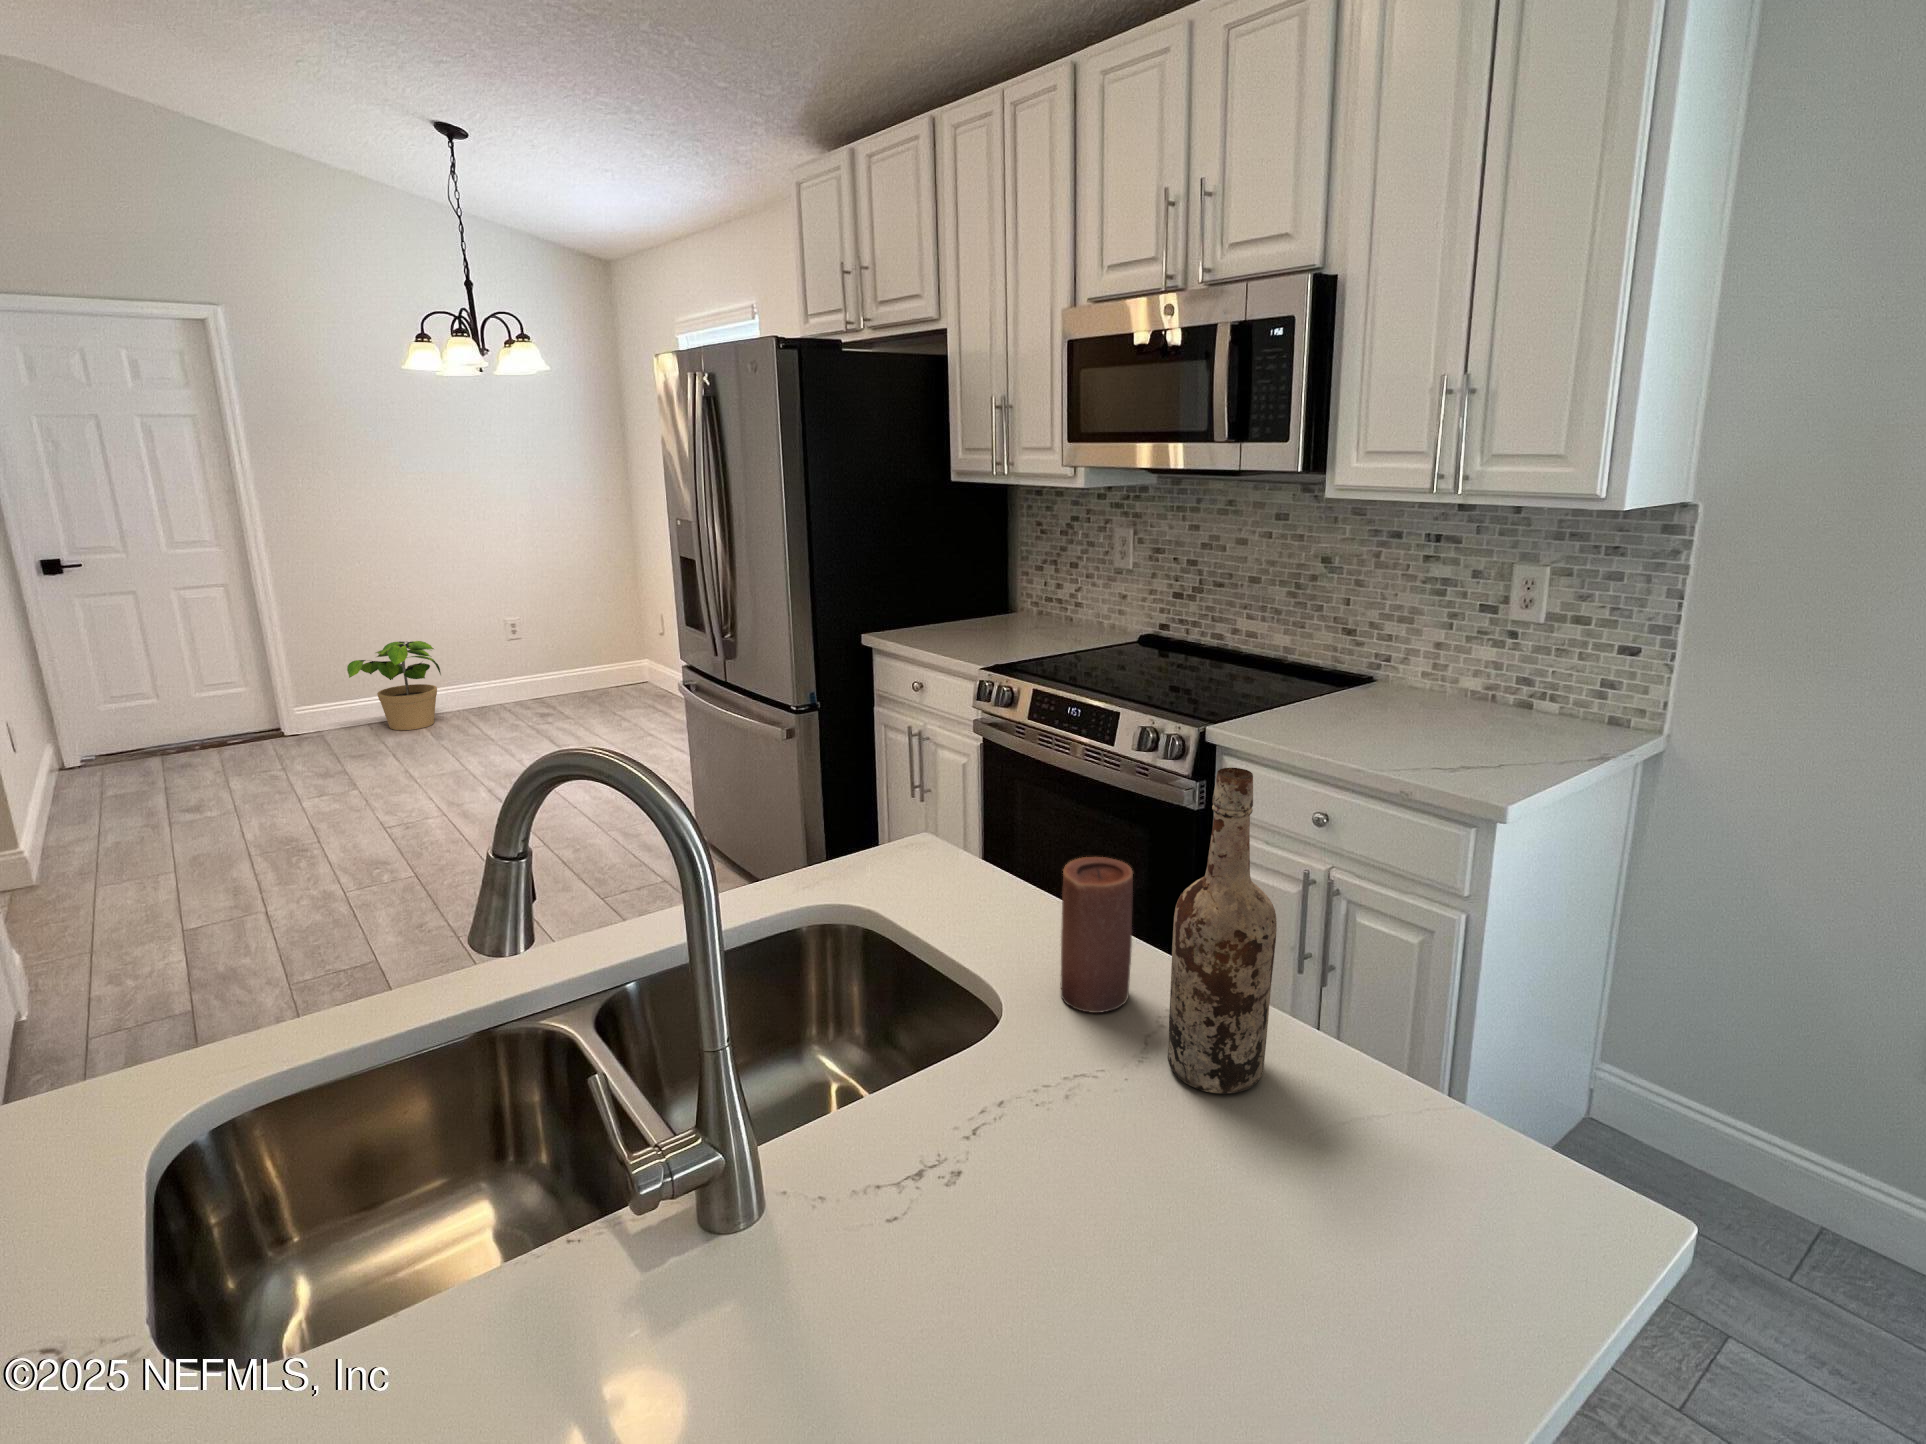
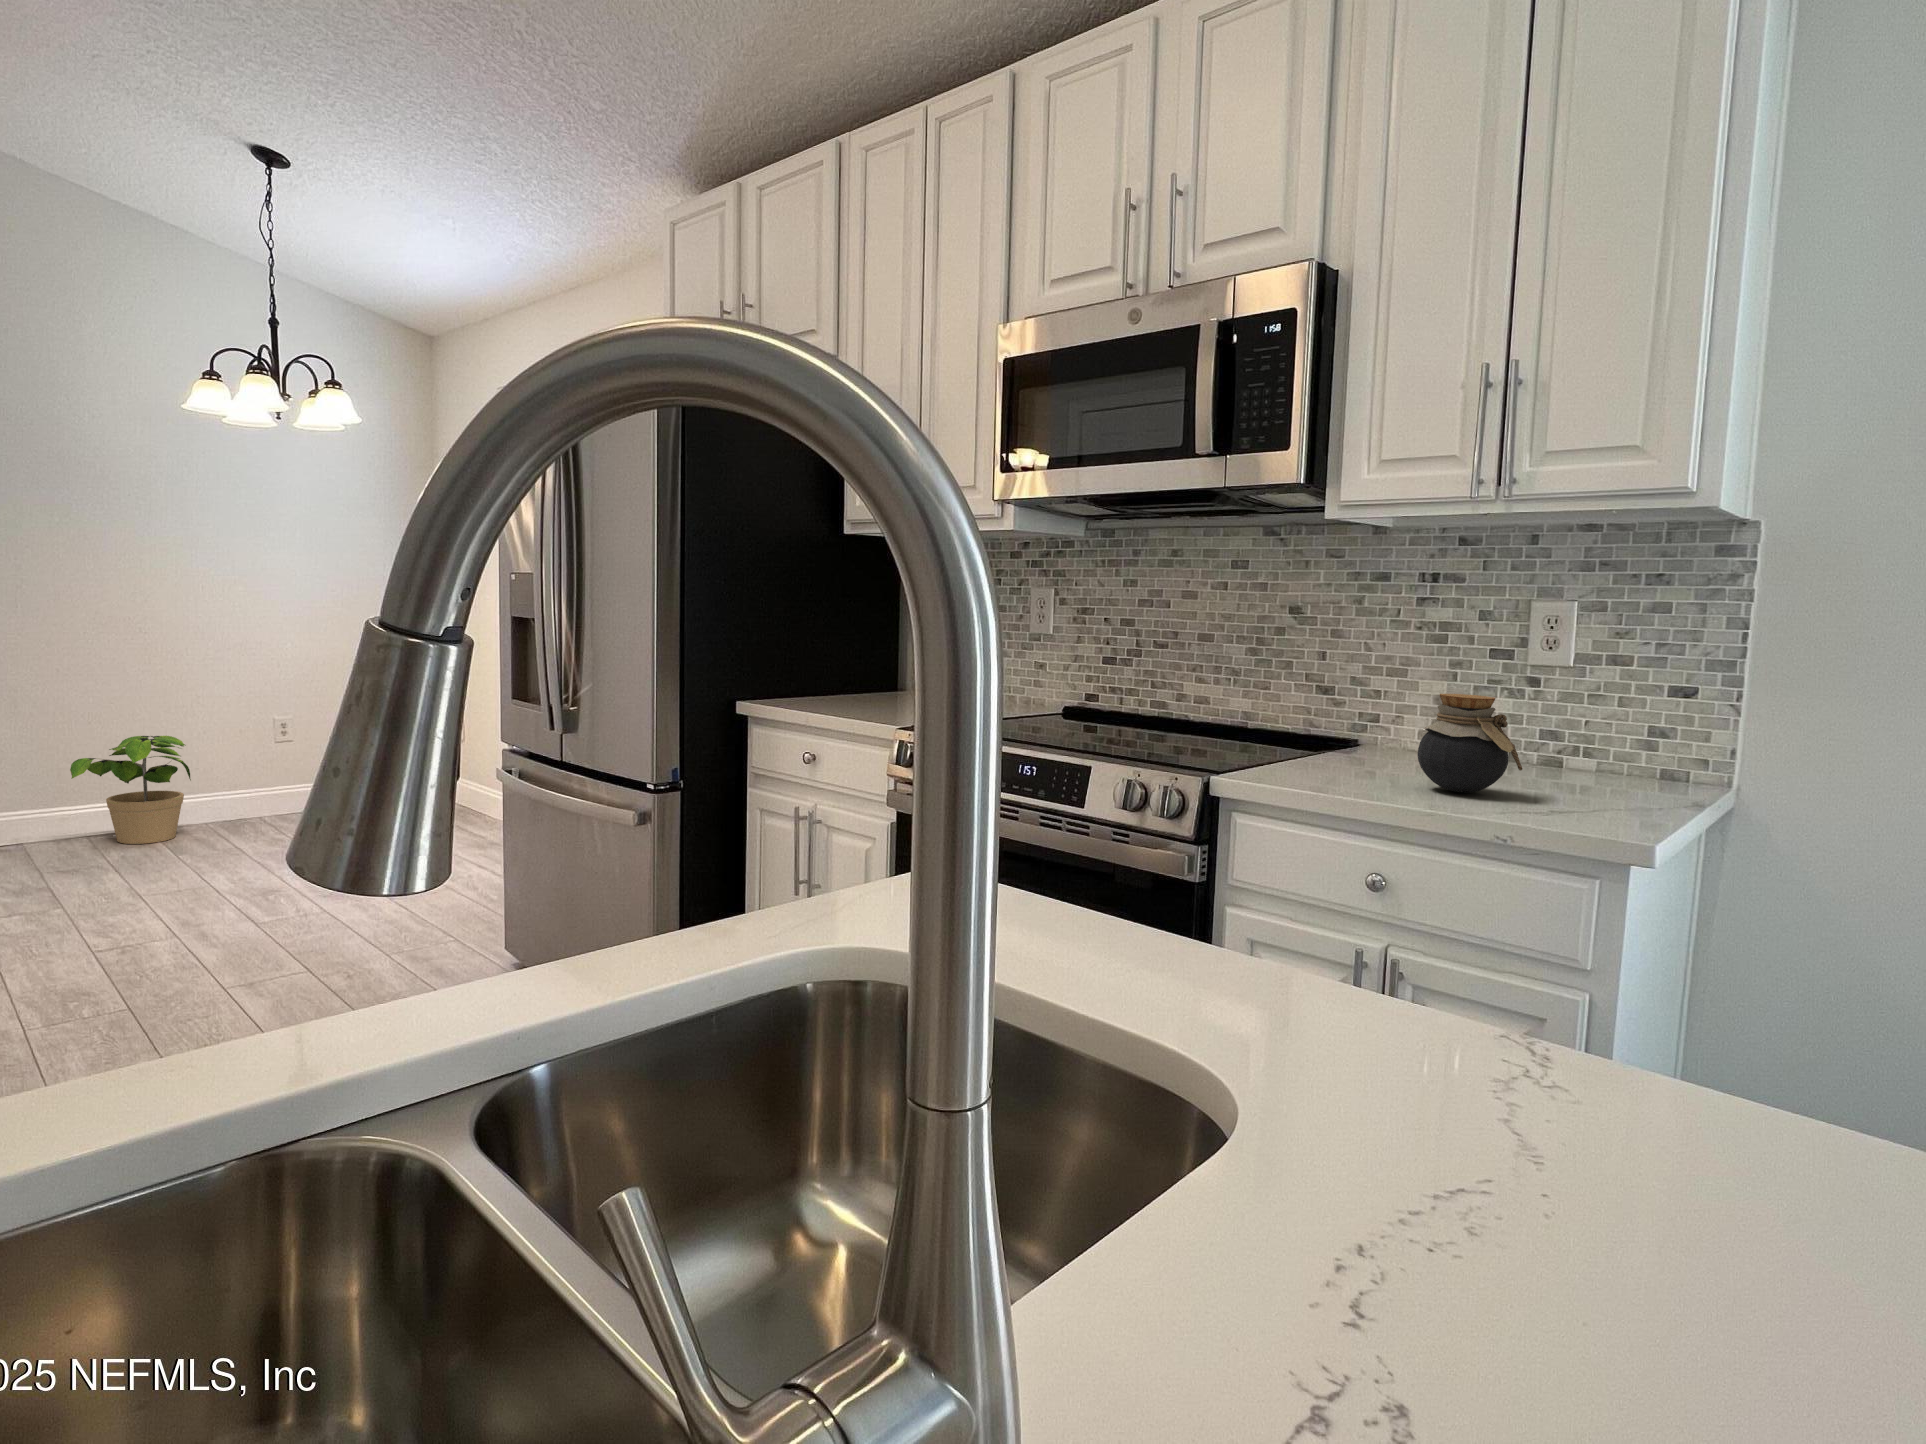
jar: none [1371,662,1449,745] -> present [1418,694,1522,793]
wine bottle: present [1168,768,1277,1094] -> none [1580,619,1832,1234]
candle: present [1060,857,1133,1013] -> none [1300,836,1444,1101]

